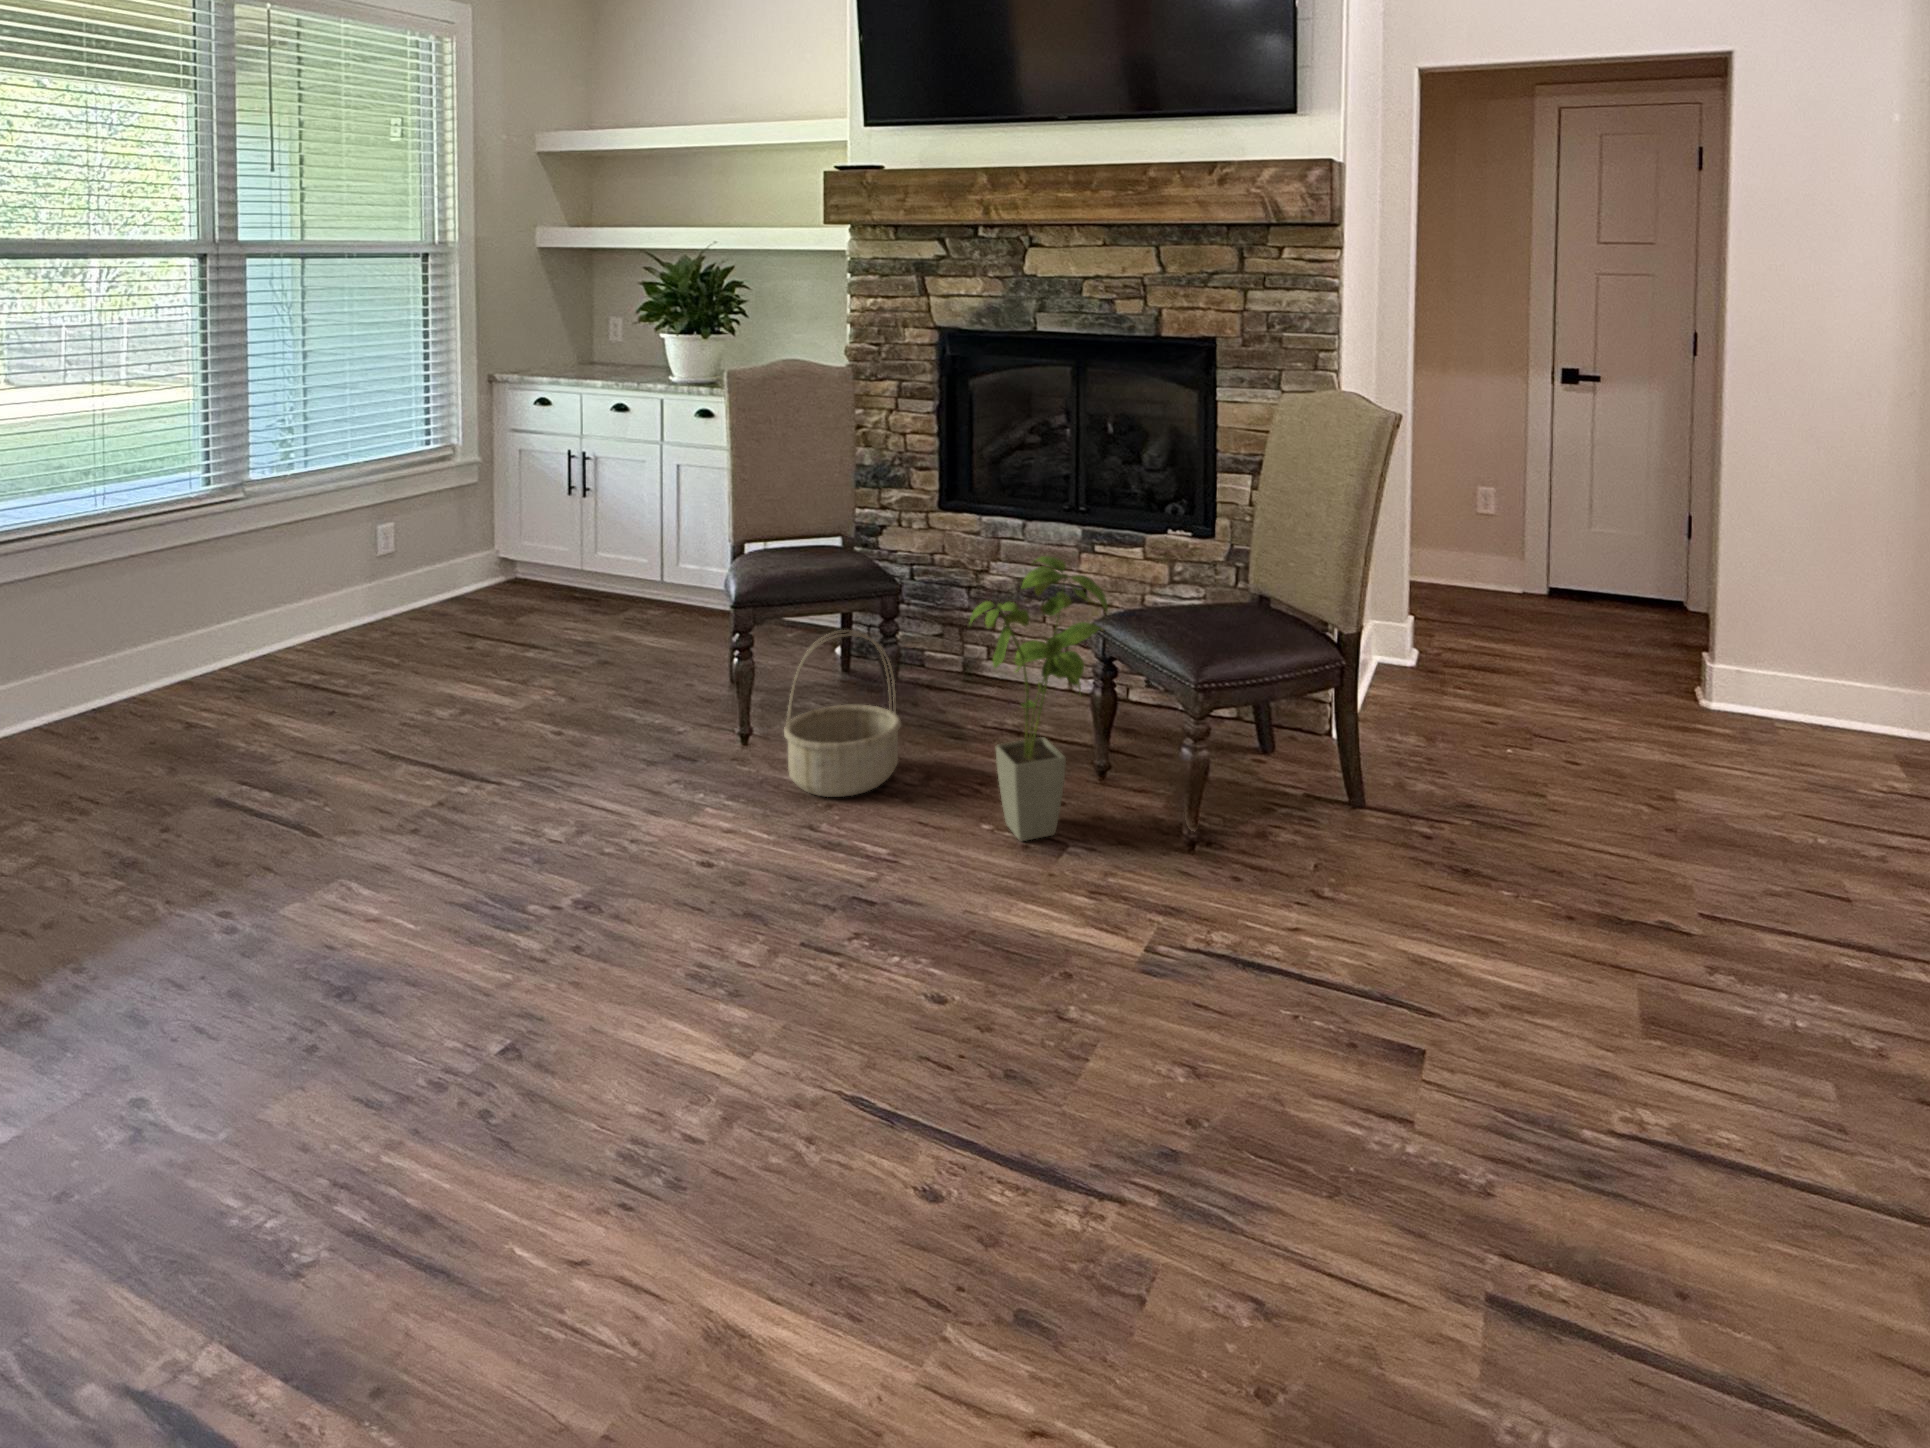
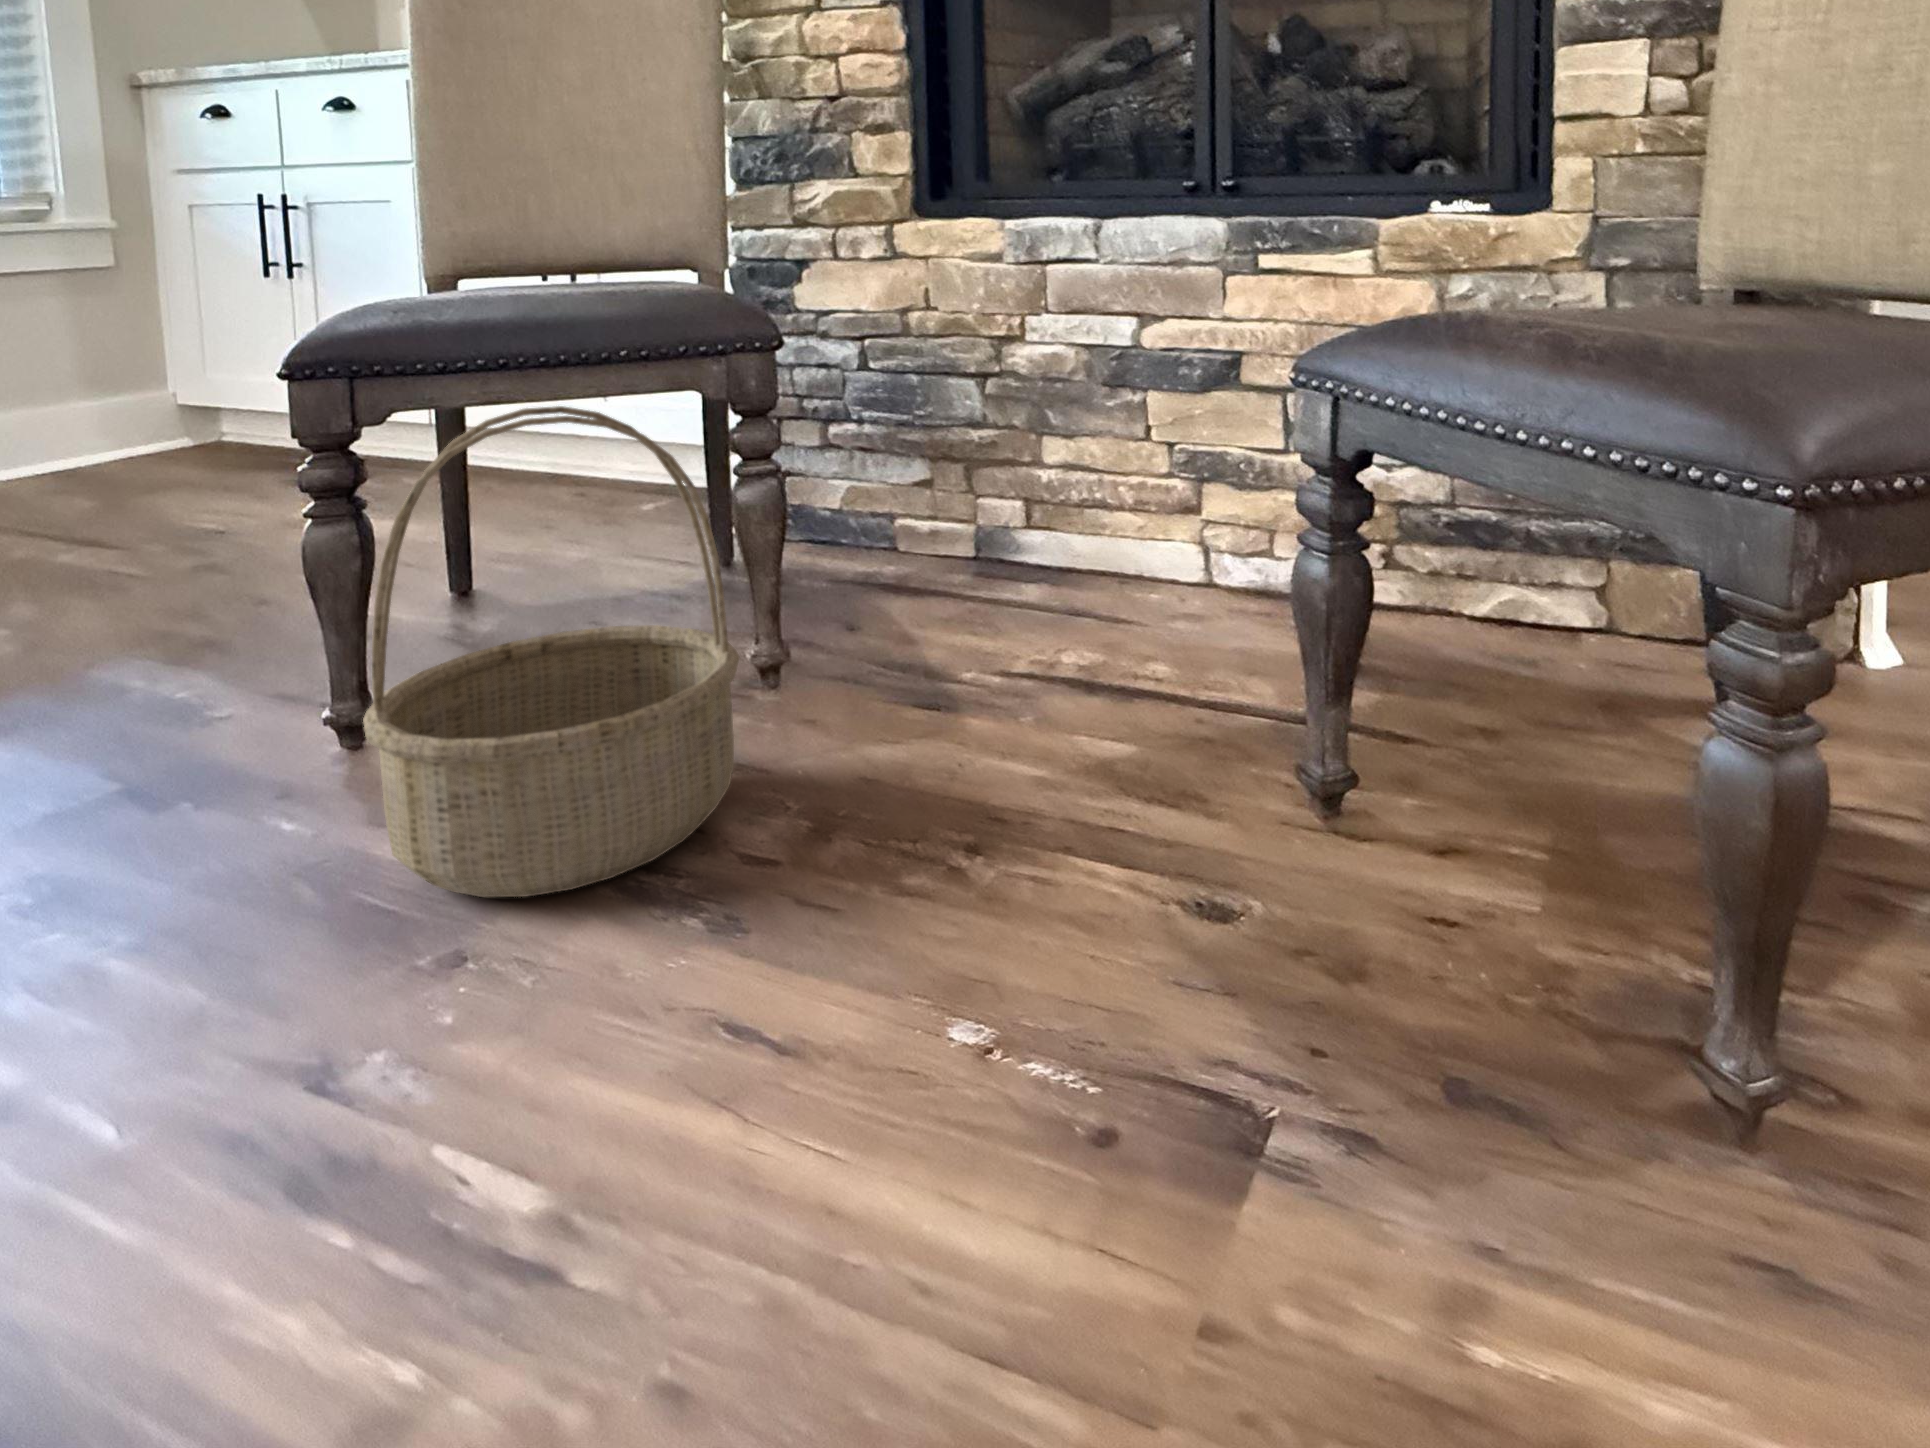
house plant: present [970,556,1108,841] -> none [865,57,1379,1064]

